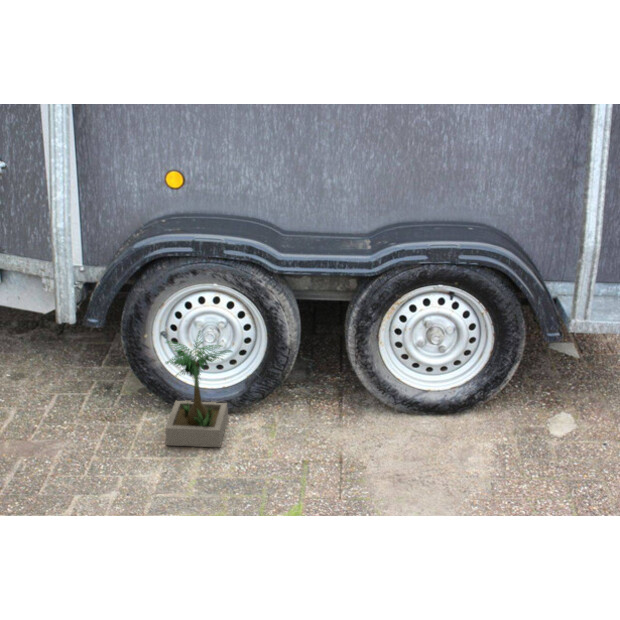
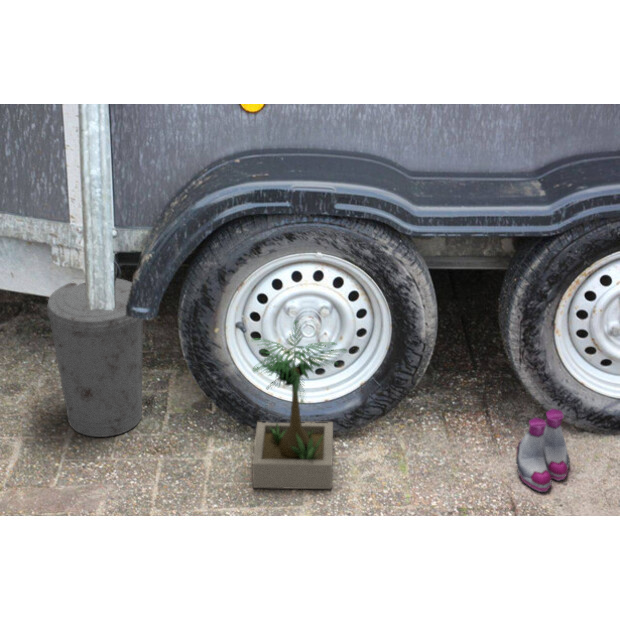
trash can: none [34,300,103,409] -> present [47,279,143,437]
boots: none [351,396,388,453] -> present [516,409,570,492]

